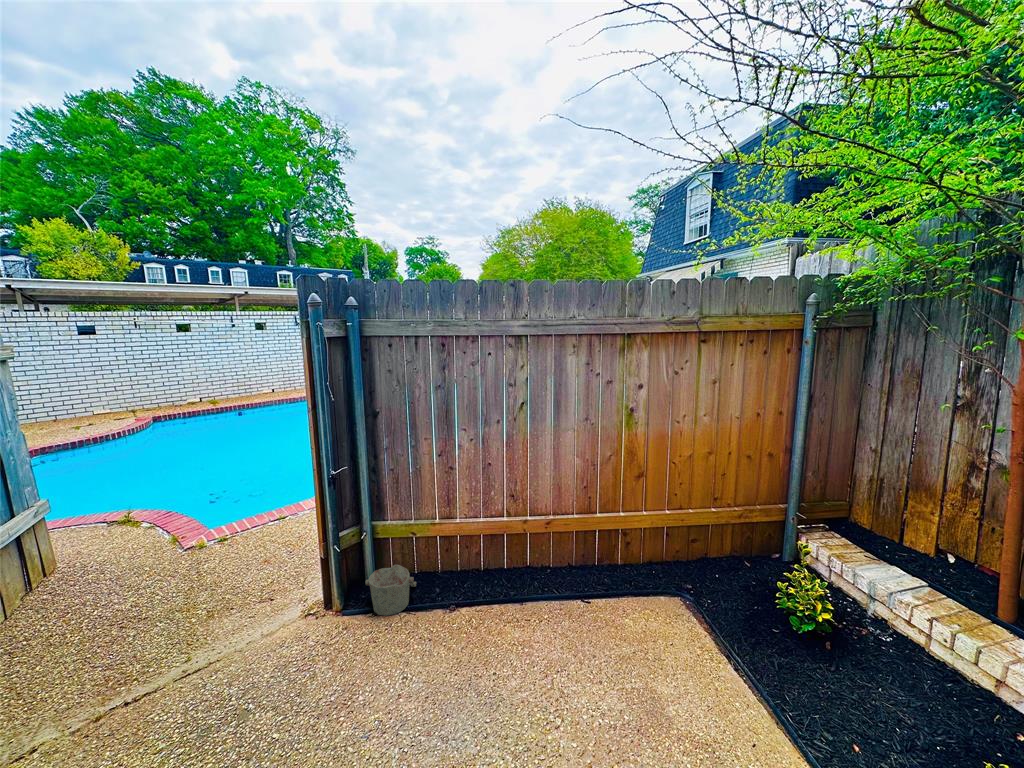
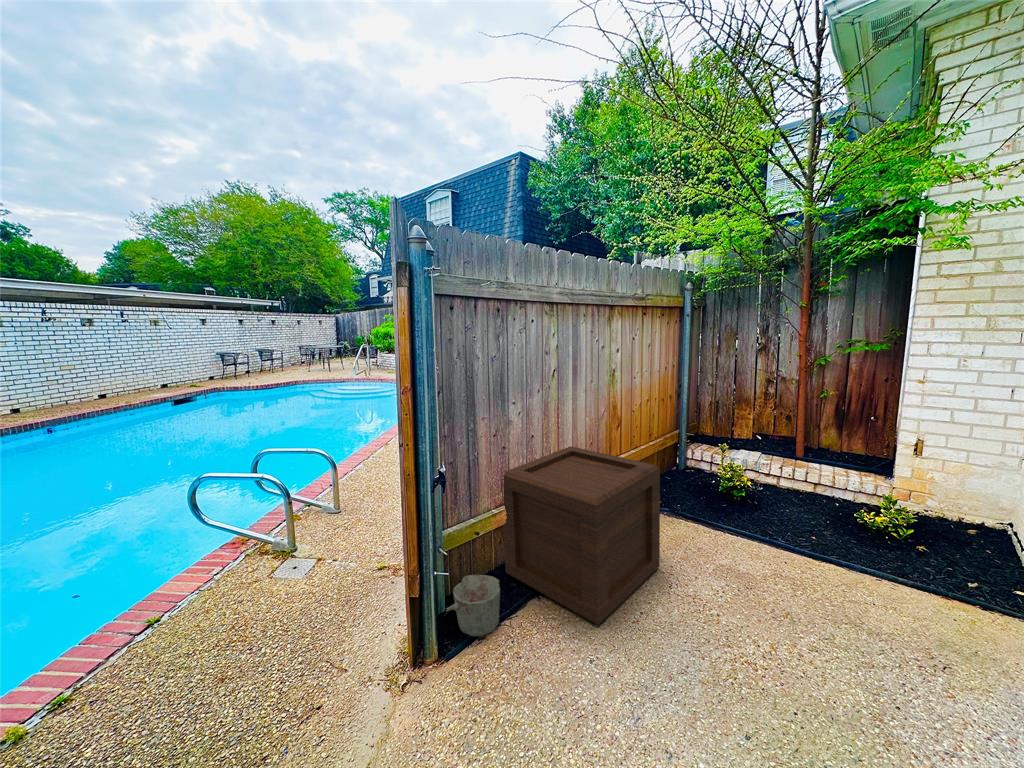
wooden crate: none [439,483,573,656] -> present [503,446,660,625]

